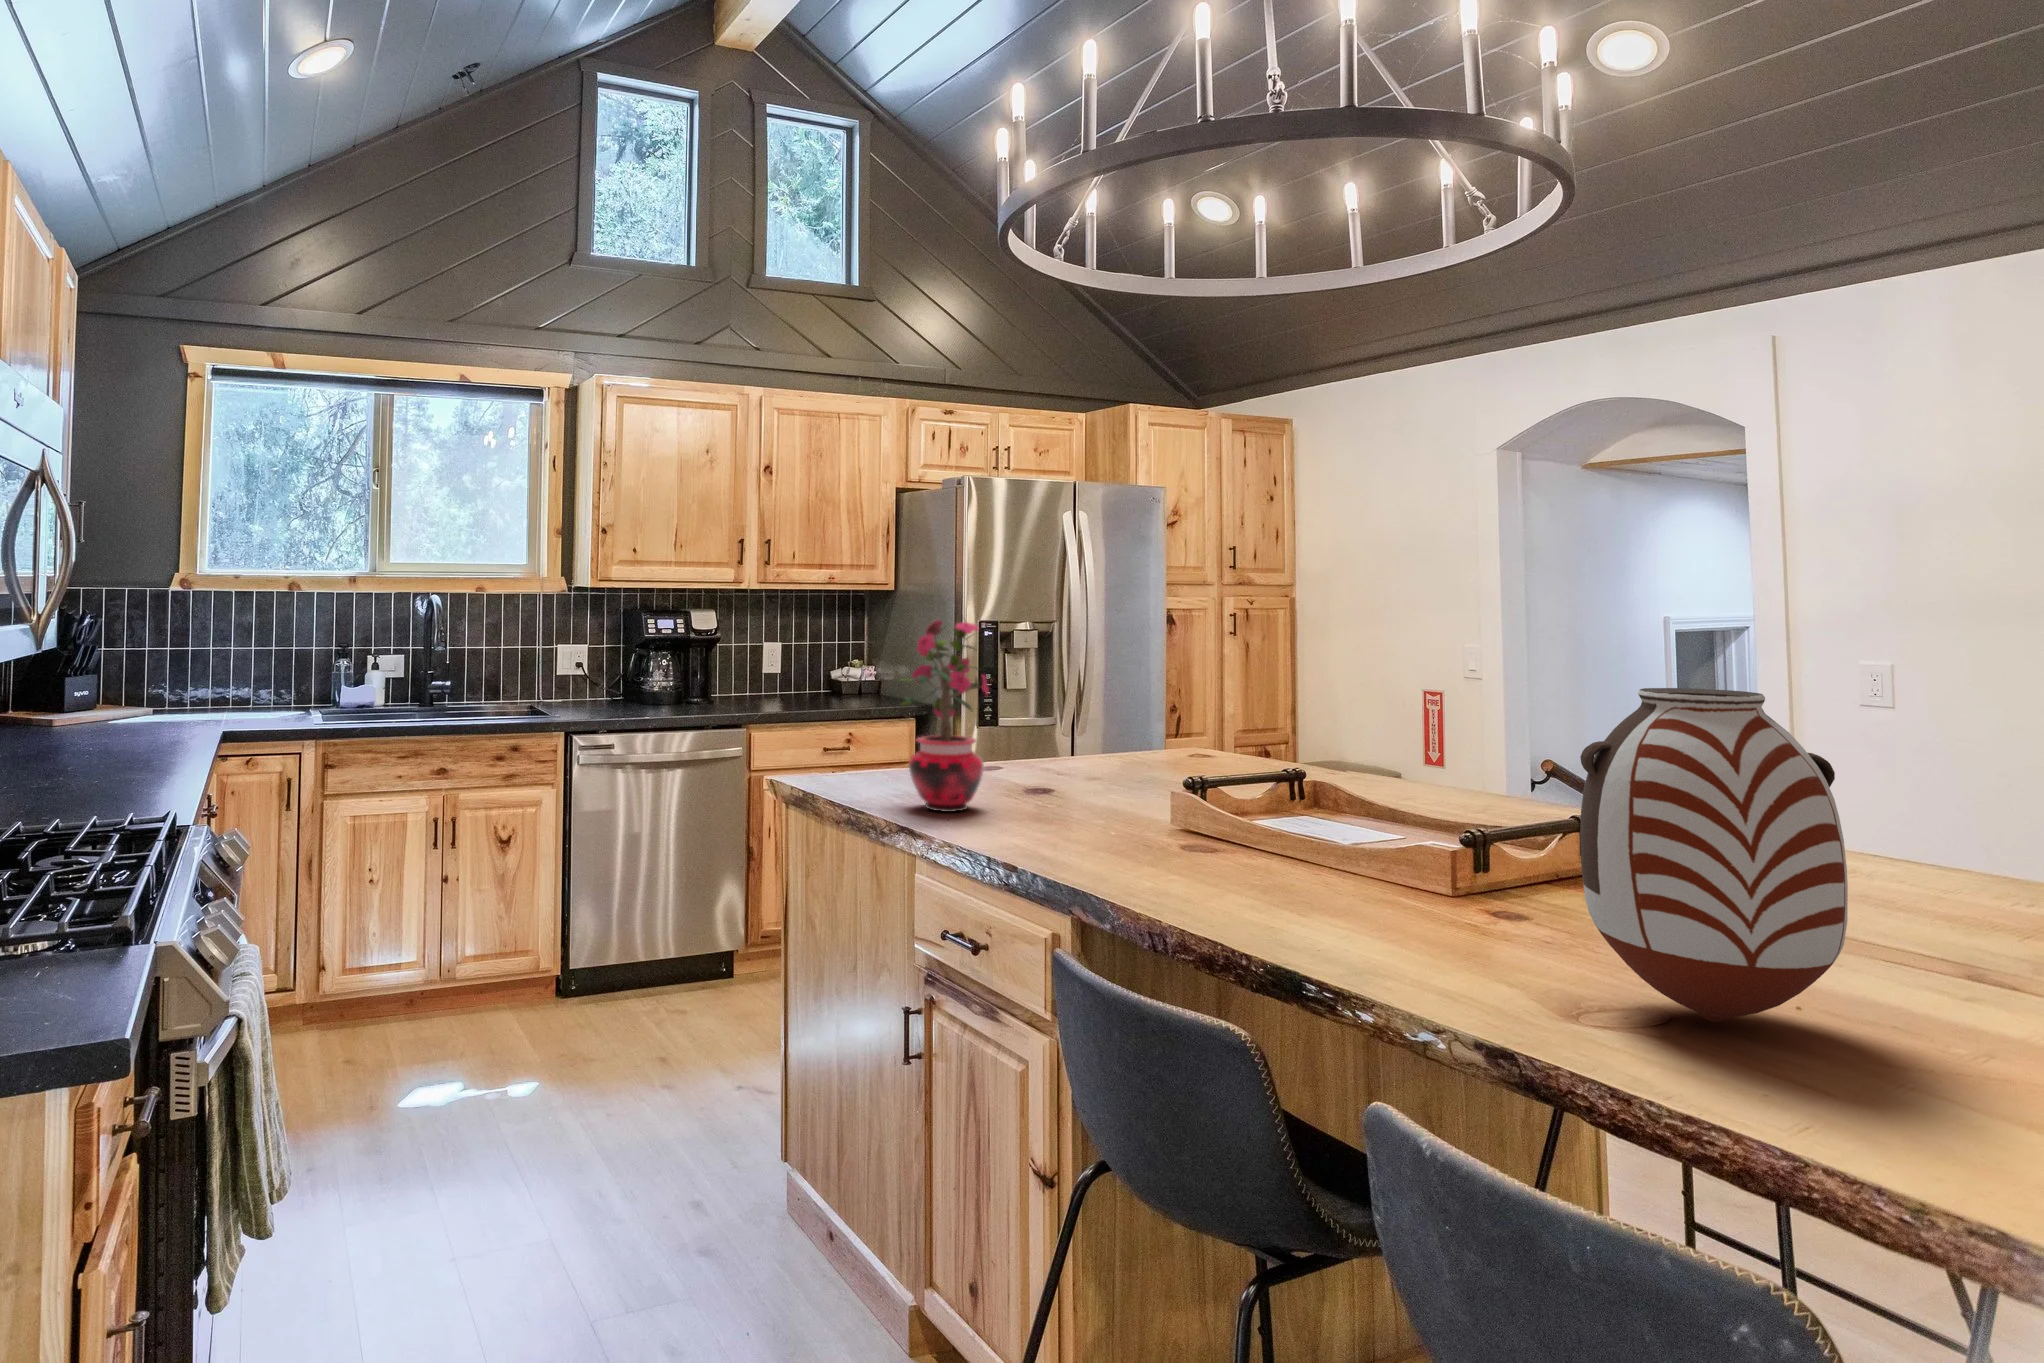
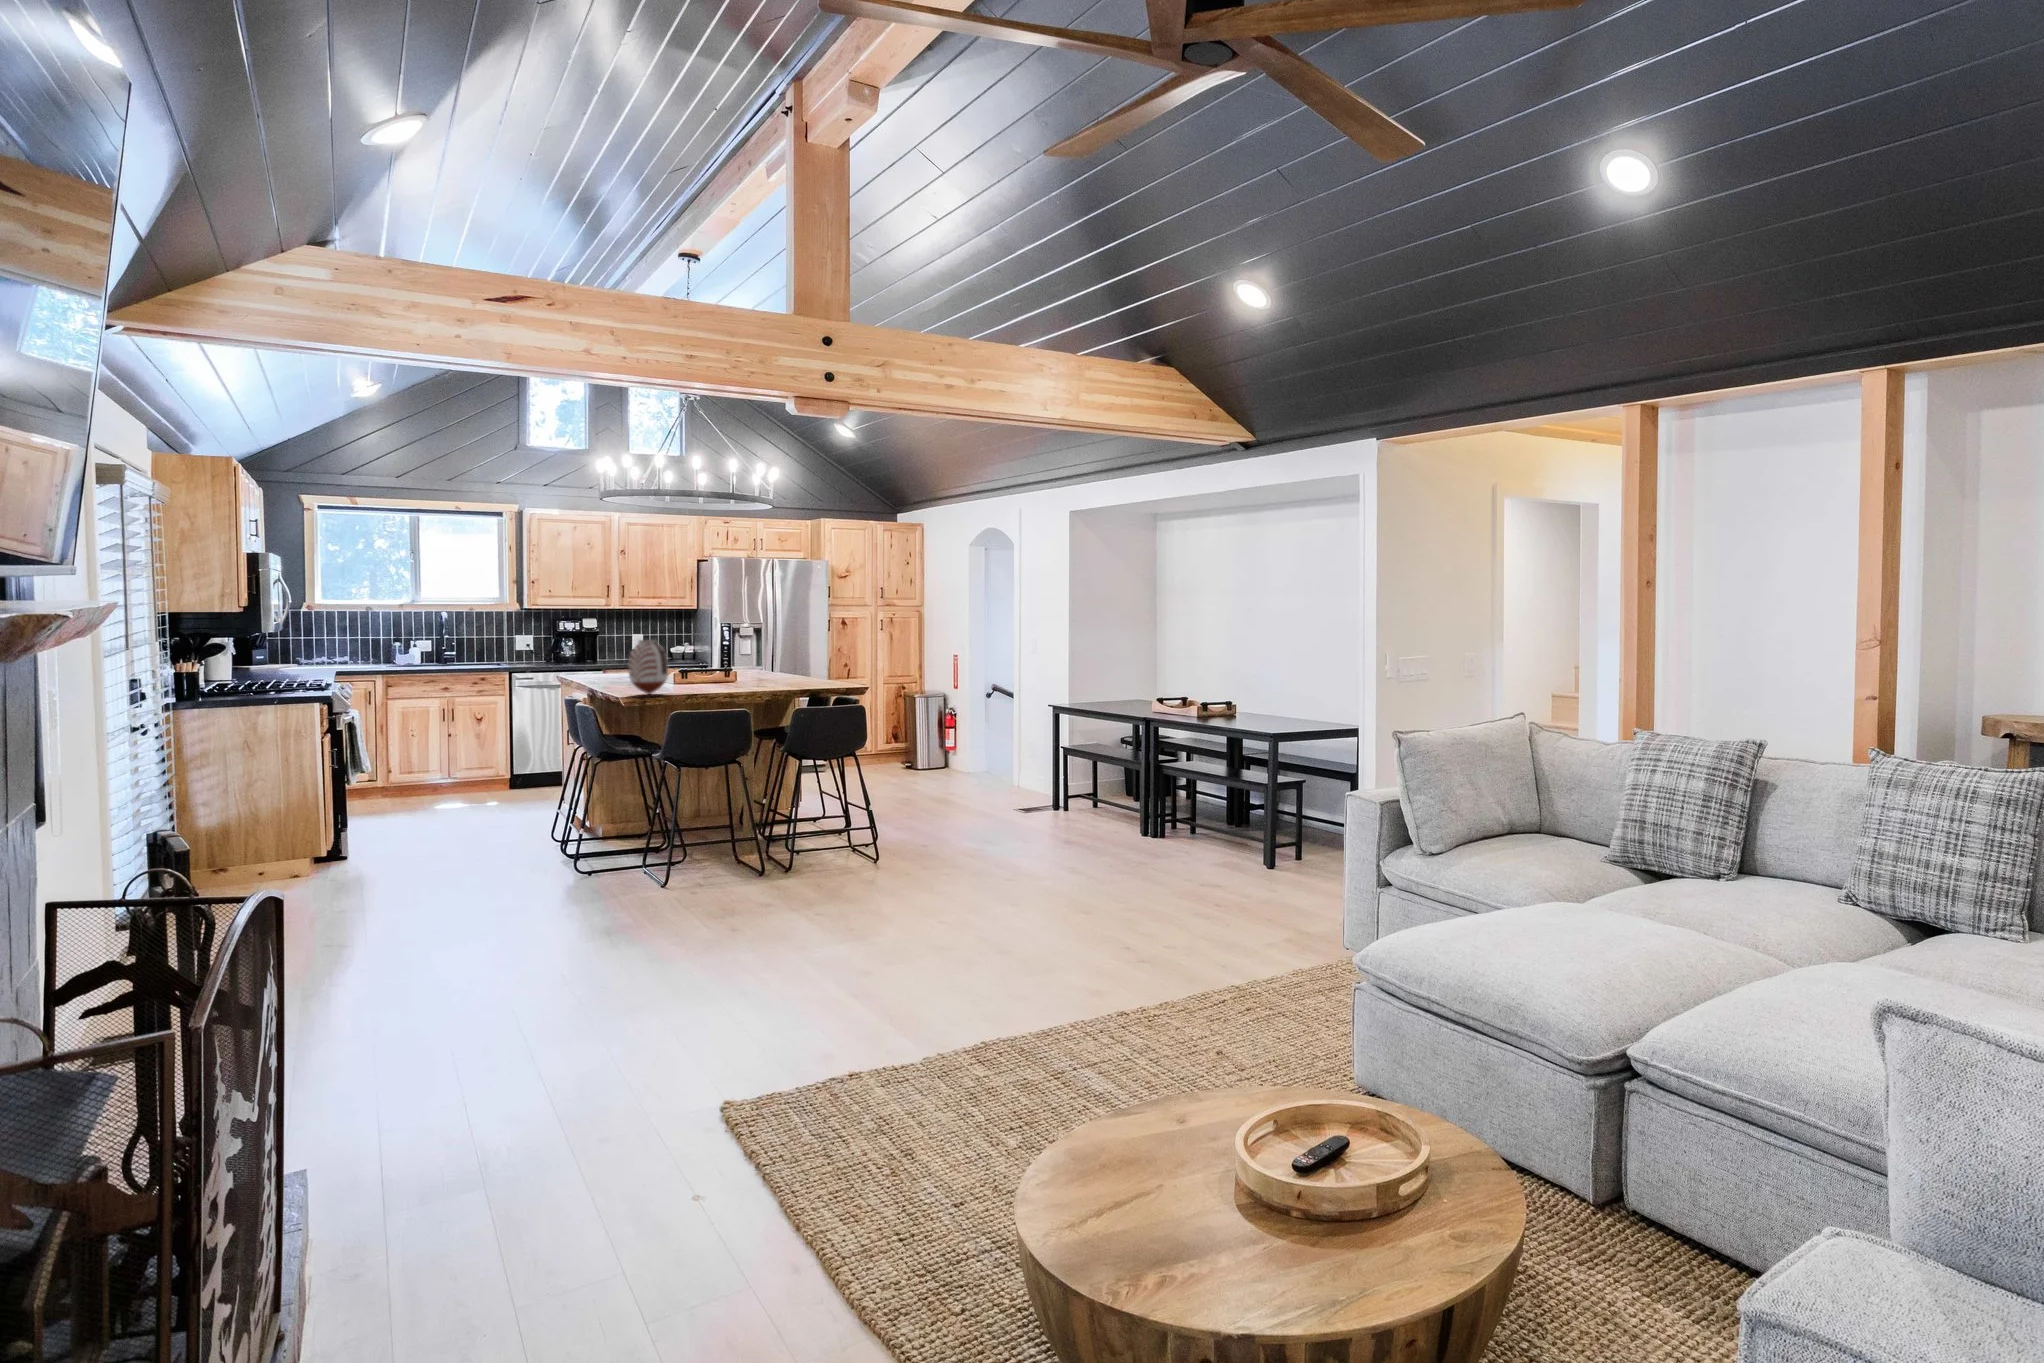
potted plant: present [901,620,993,812] -> none [574,625,607,681]

